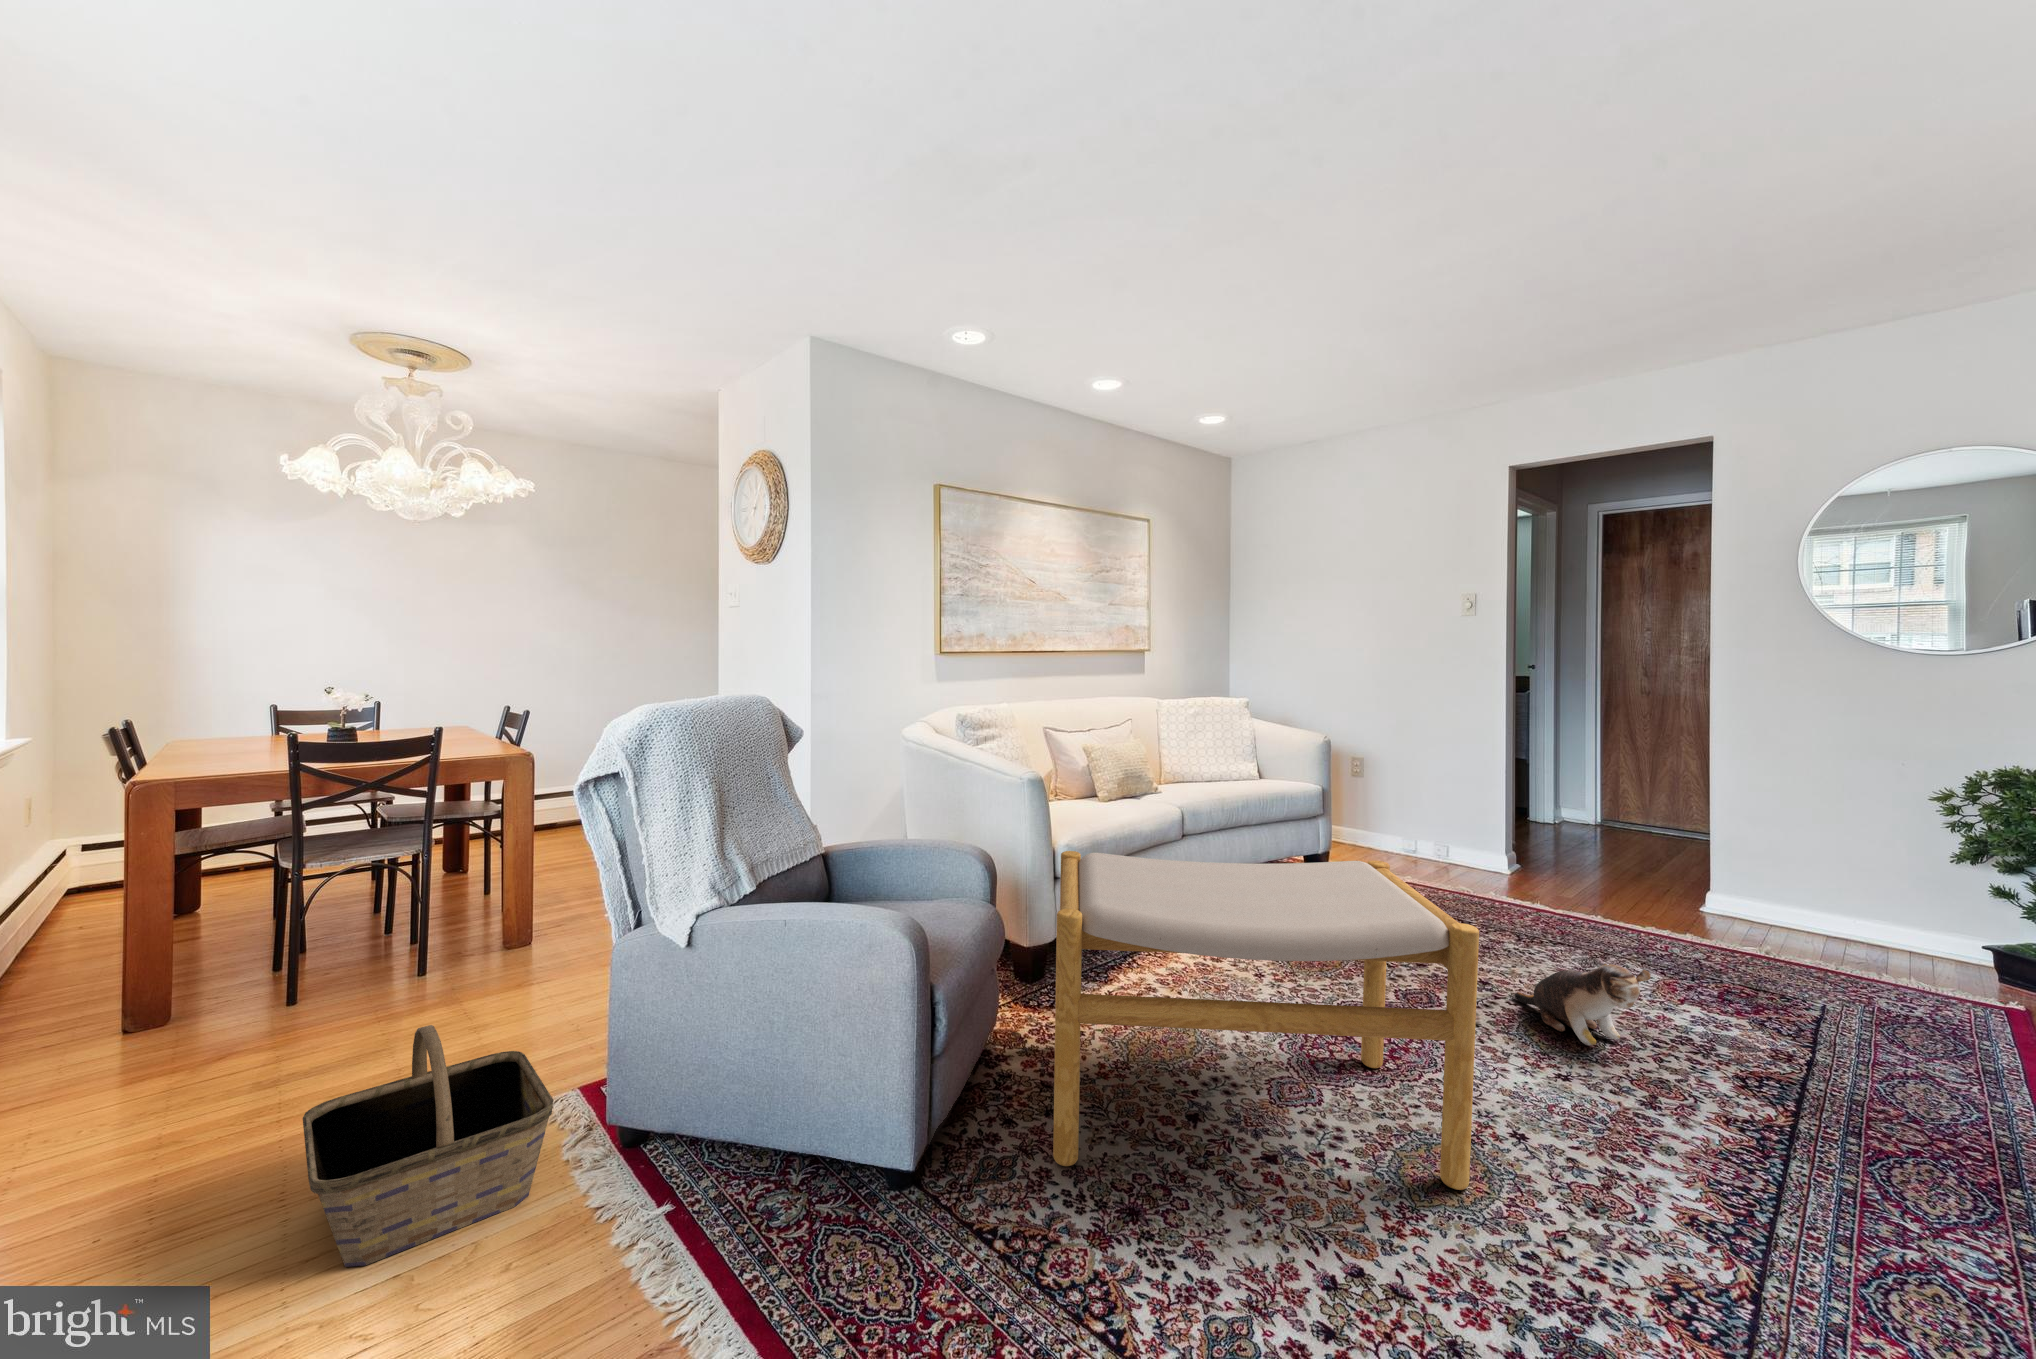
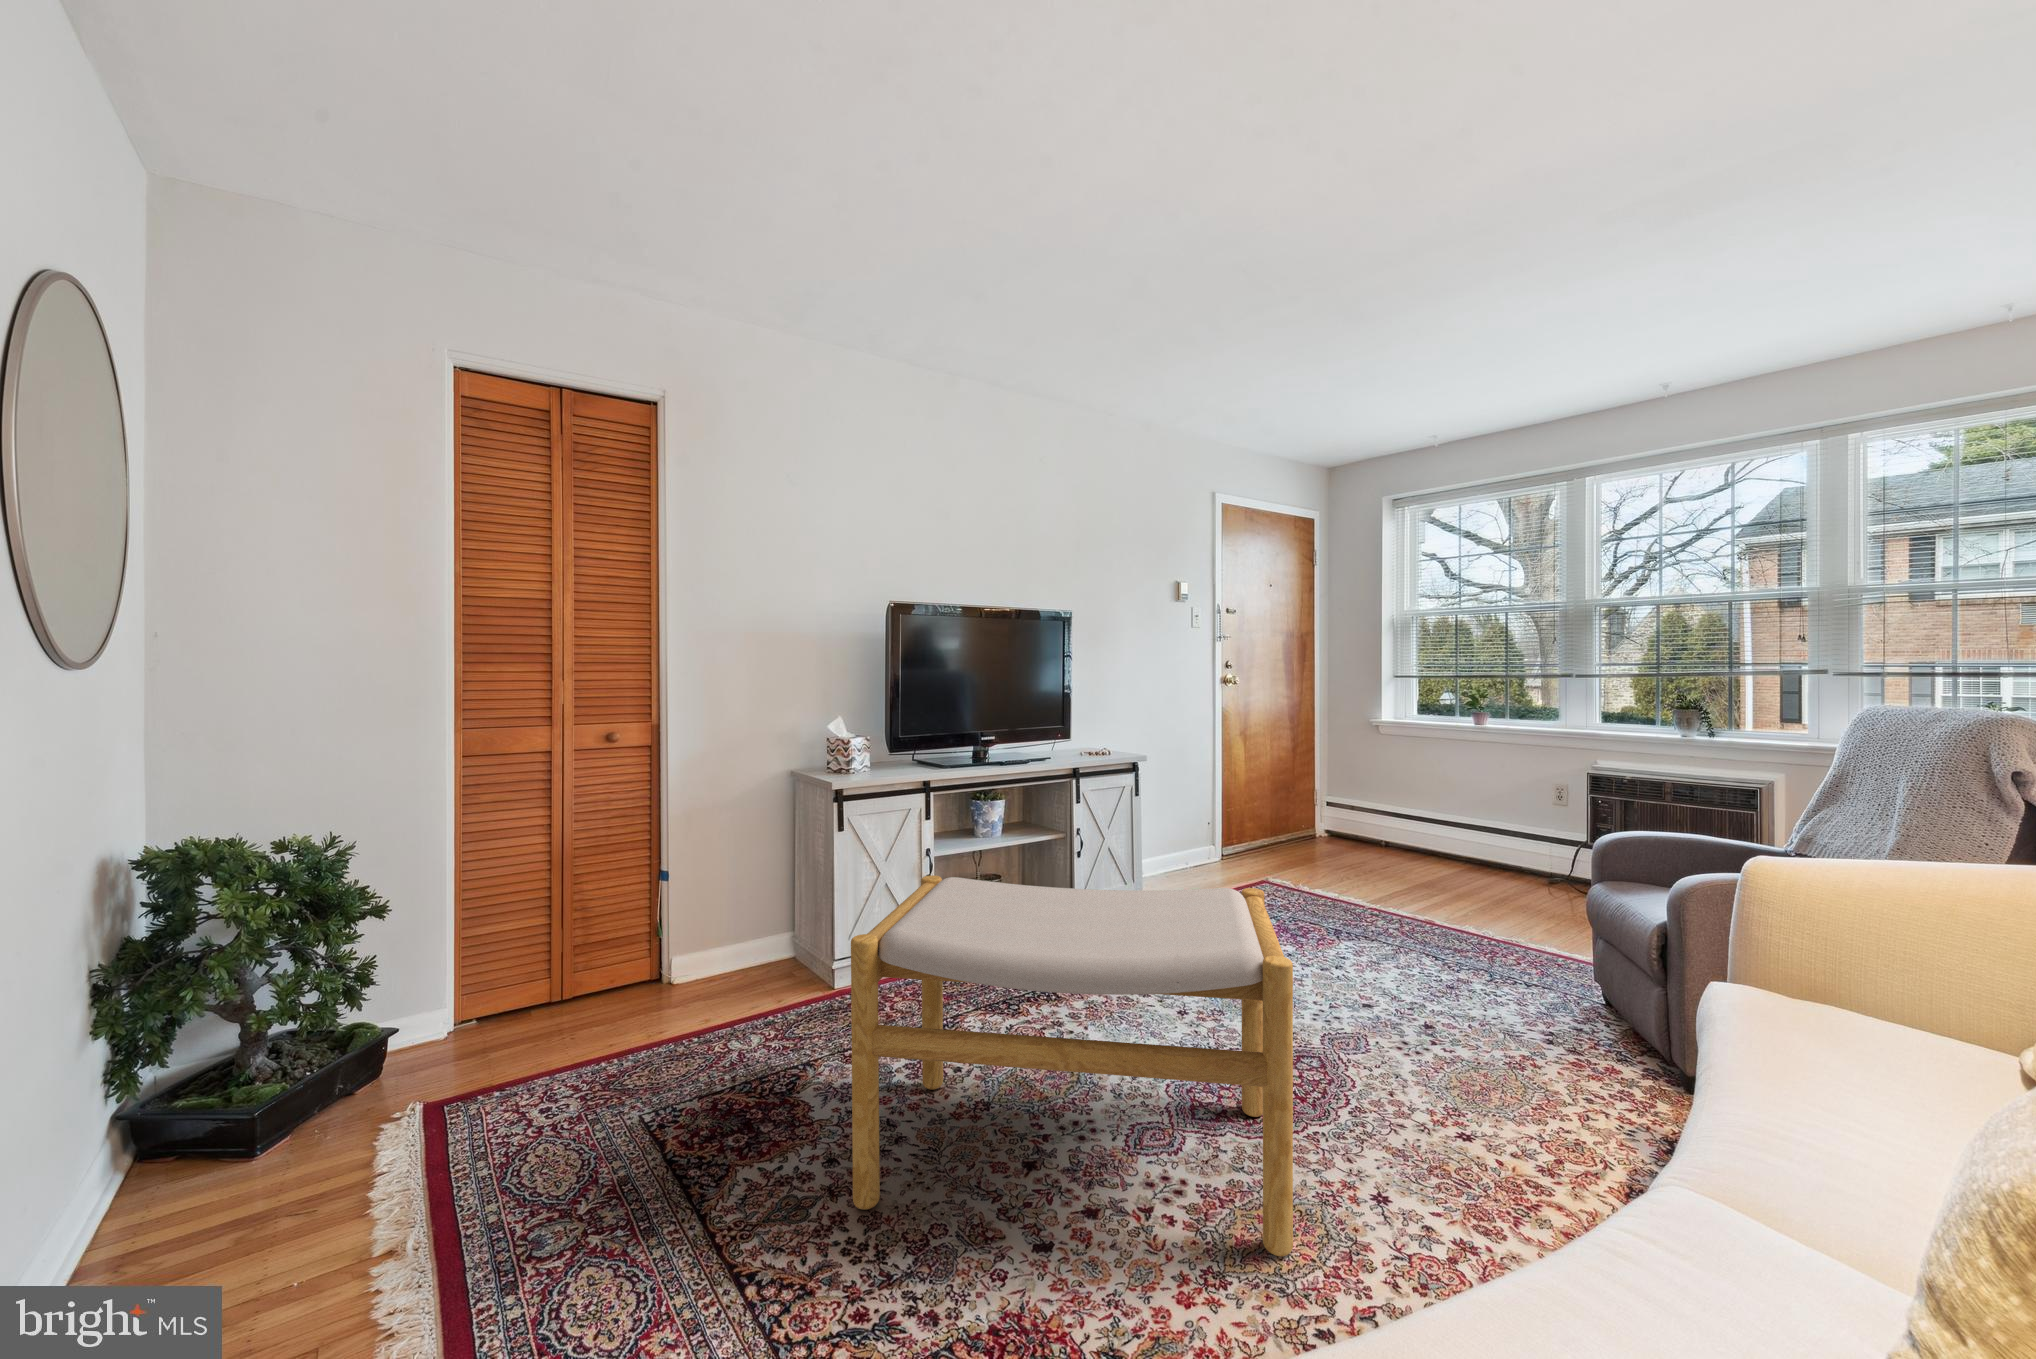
plush toy: present [1515,964,1651,1045] -> none [1453,1007,1573,1100]
basket: present [303,1025,554,1267] -> none [78,1040,357,1276]

